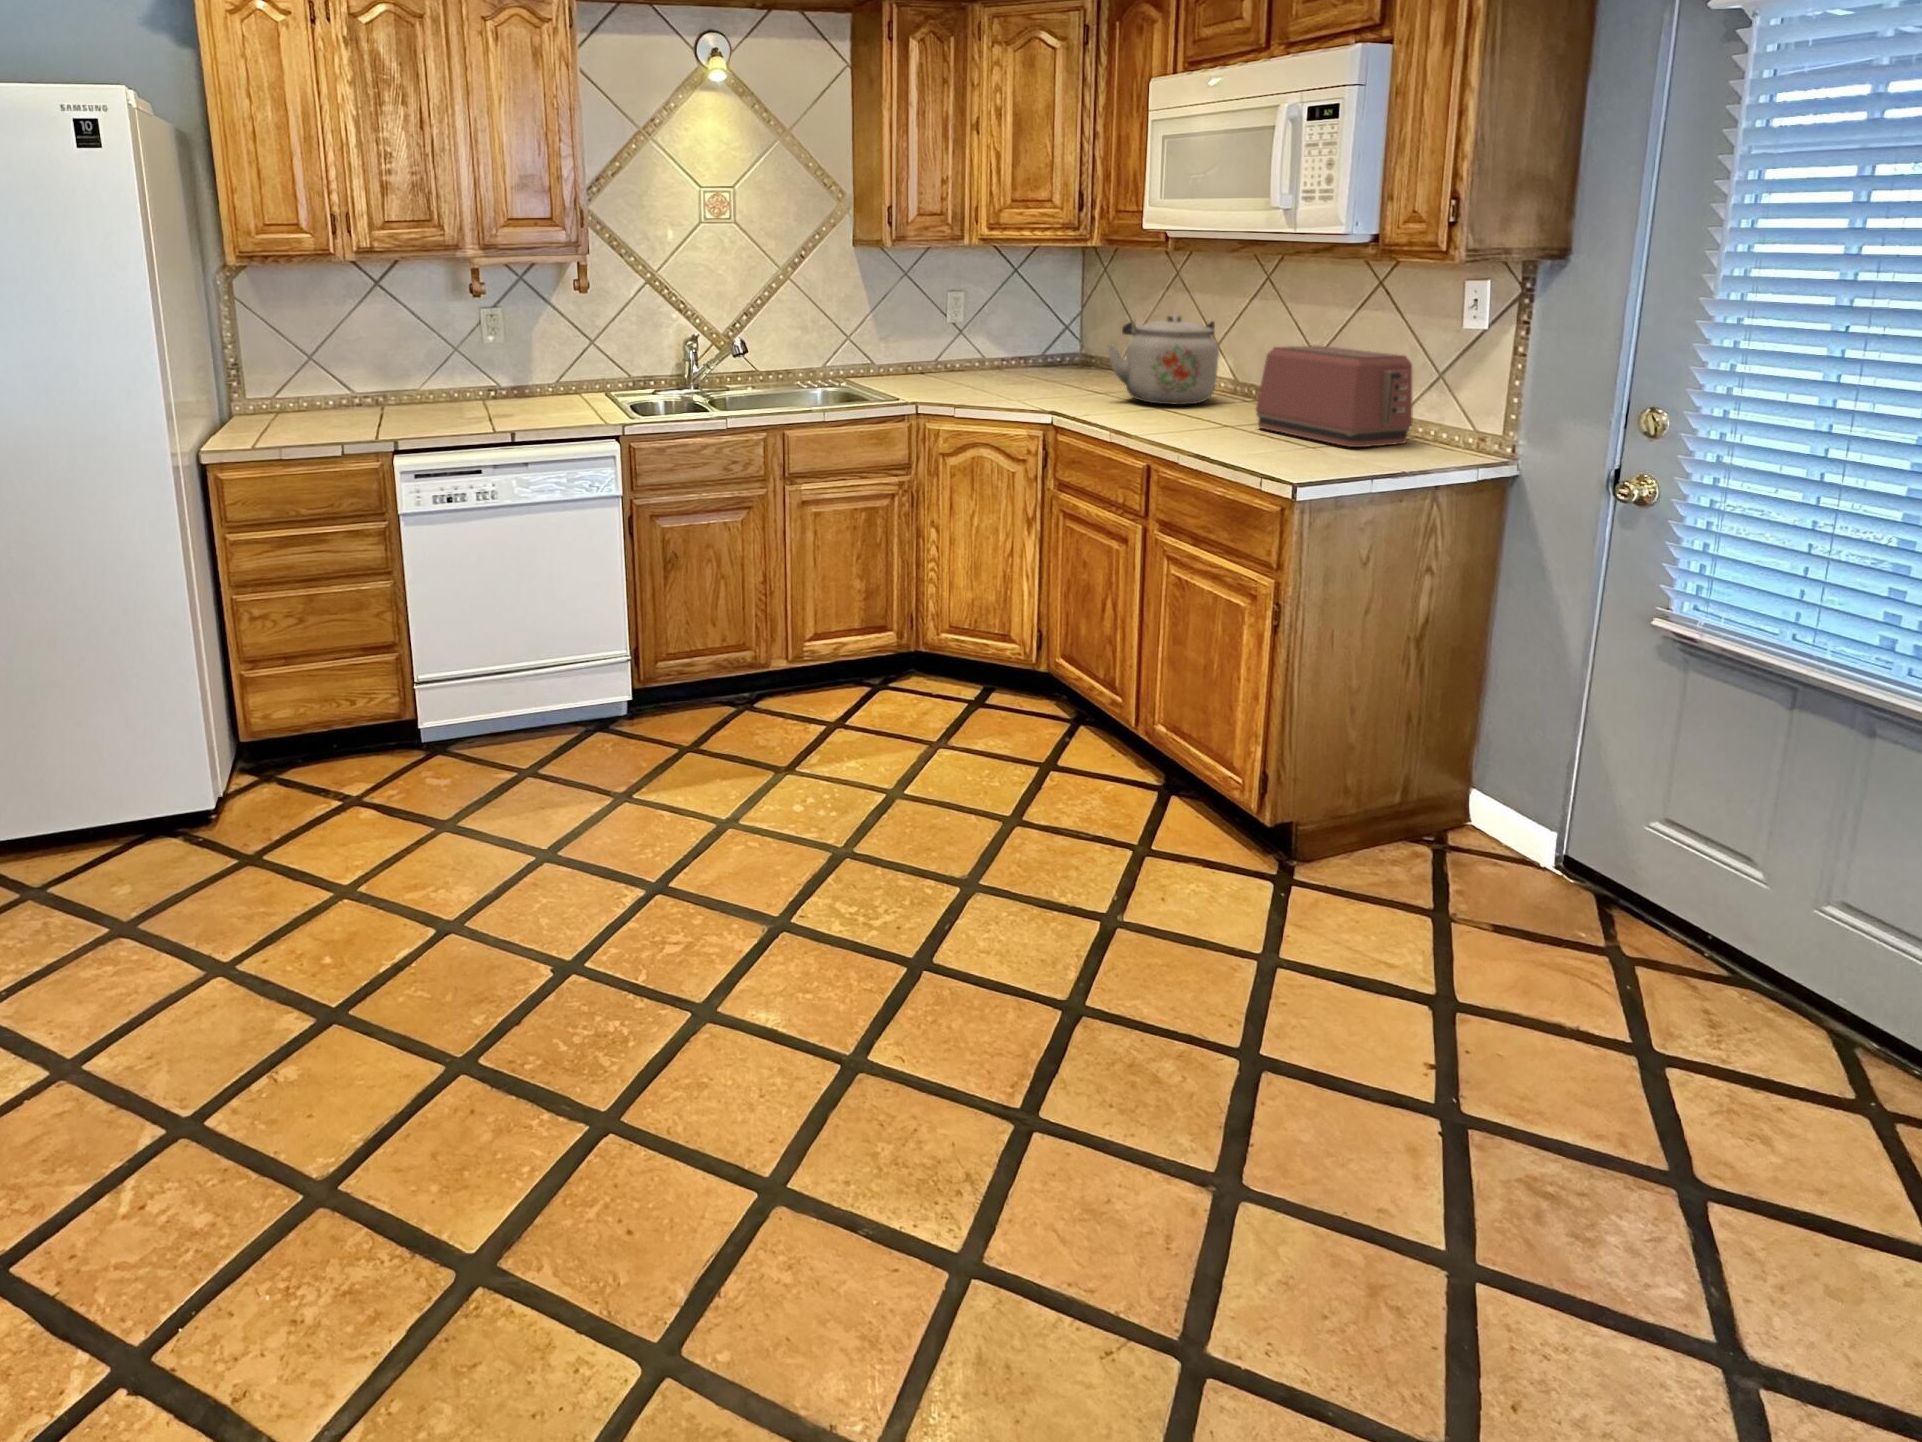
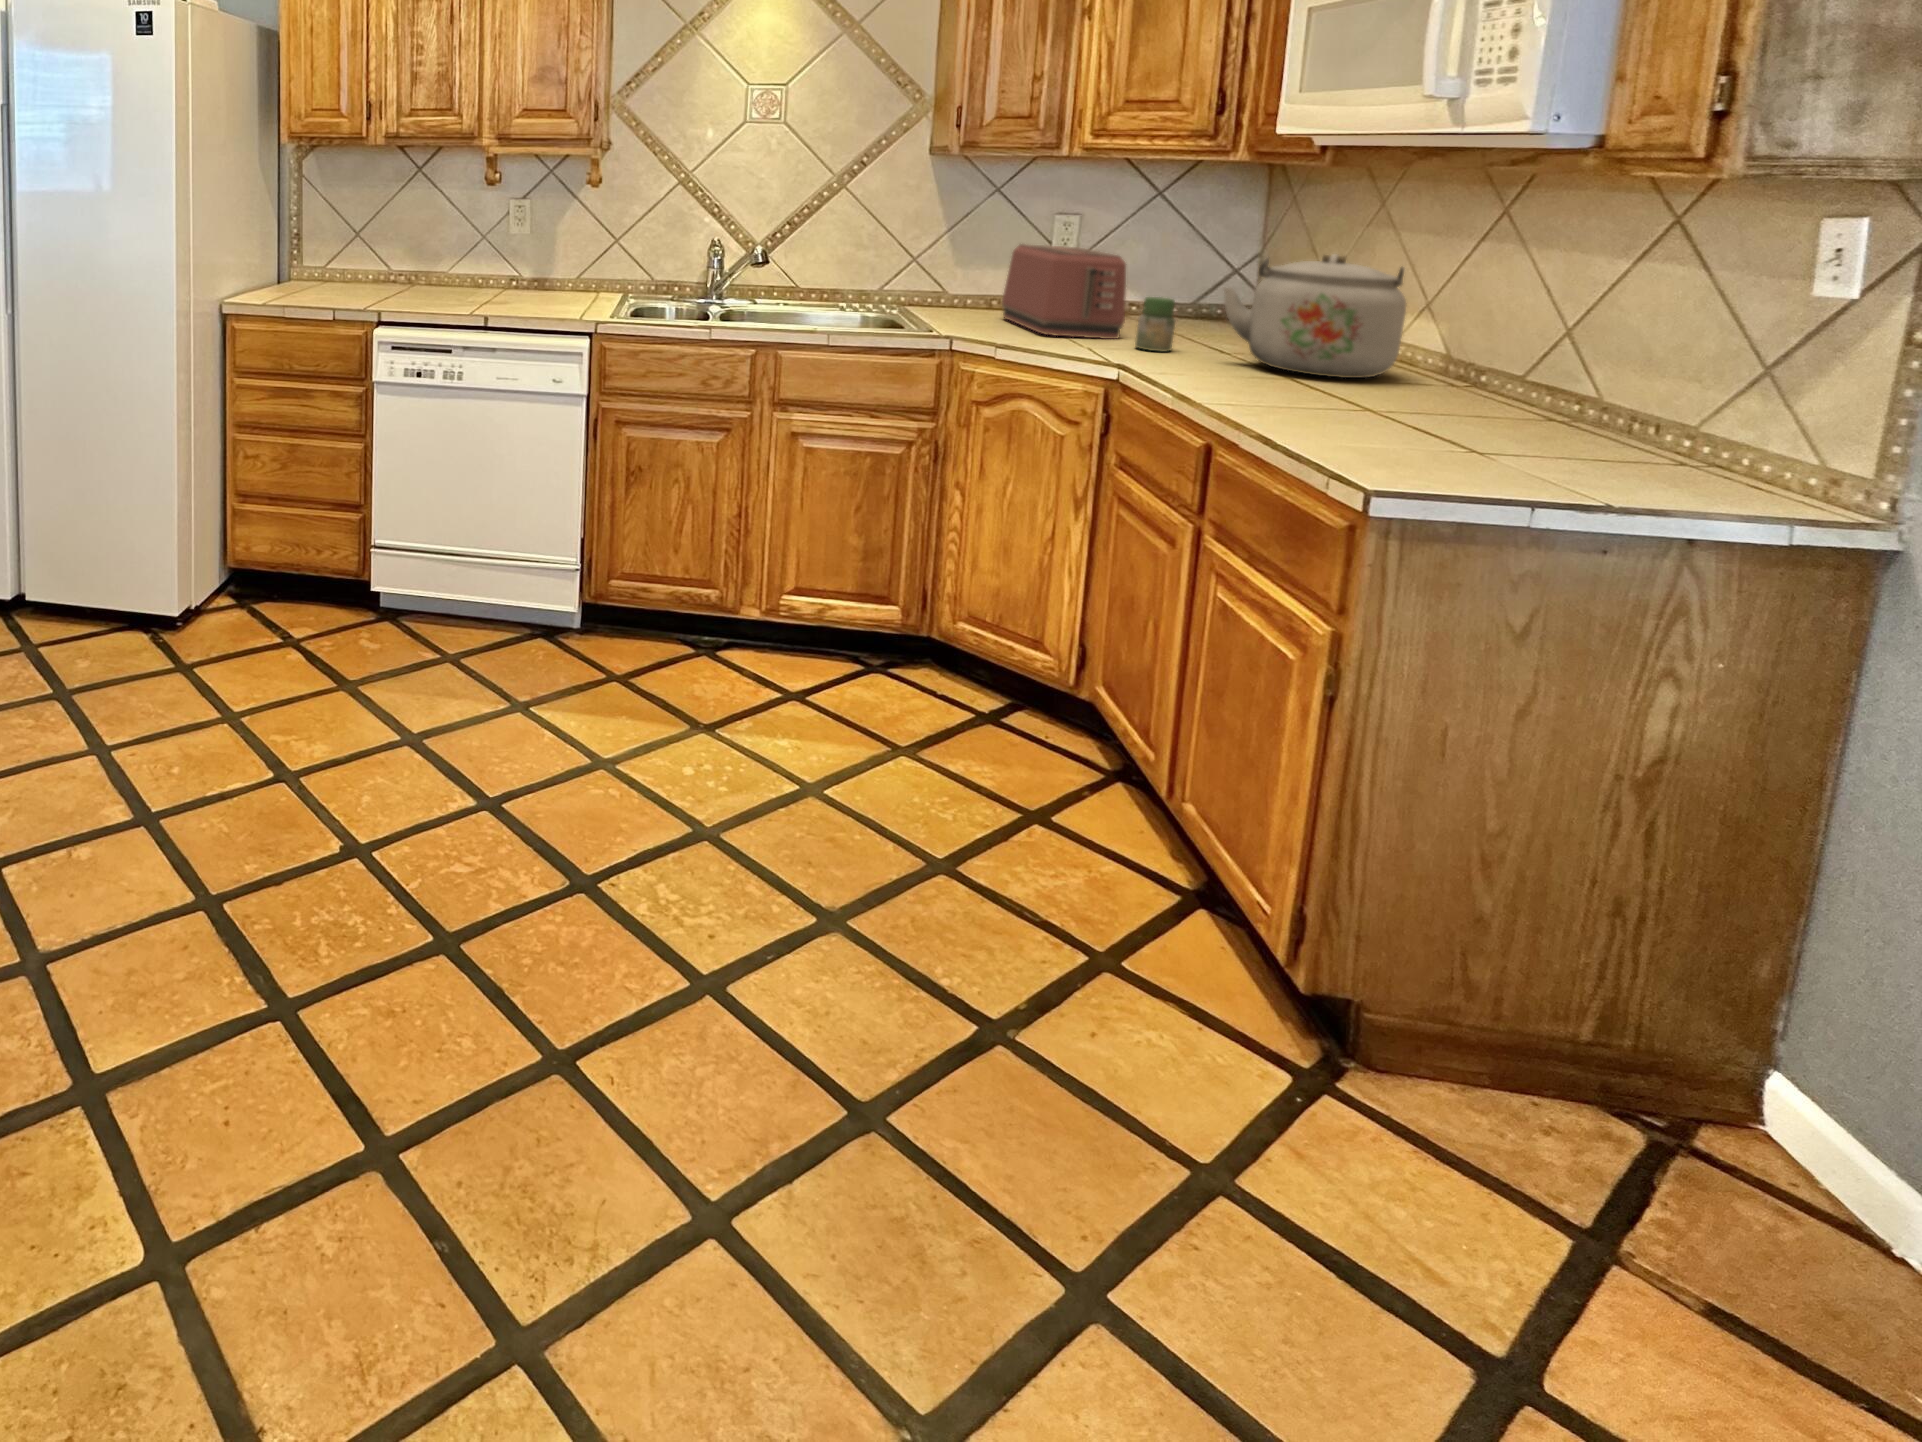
toaster: present [1256,345,1413,447] -> present [1002,244,1126,339]
jar: none [1047,356,1073,398] -> present [1135,297,1175,352]

